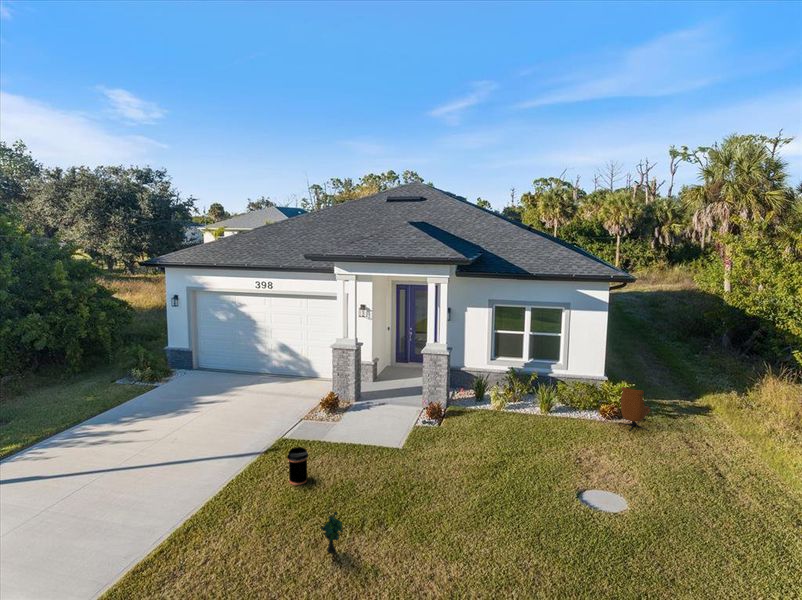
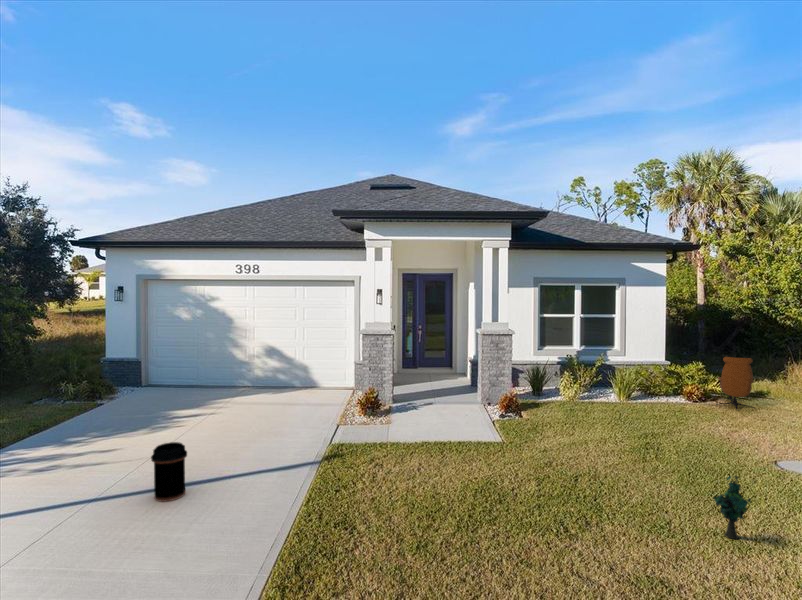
trash can: present [287,447,308,485] -> present [151,442,187,502]
decorative plant: present [321,512,343,553] -> present [713,476,751,539]

